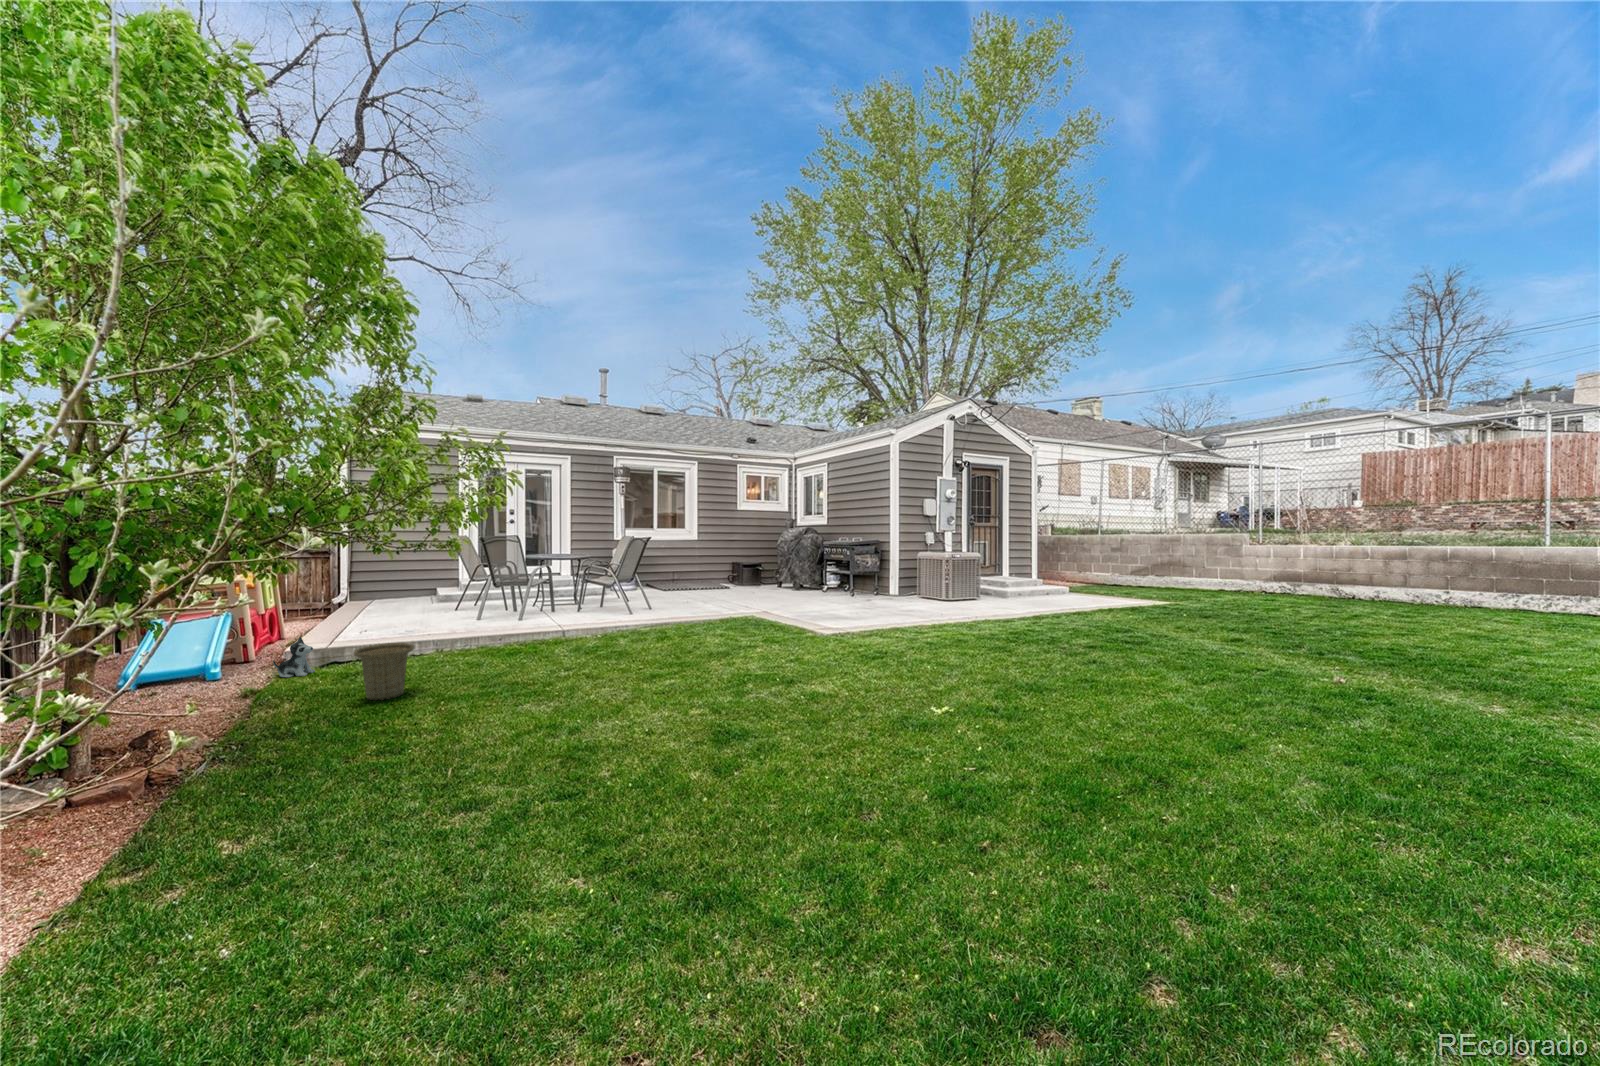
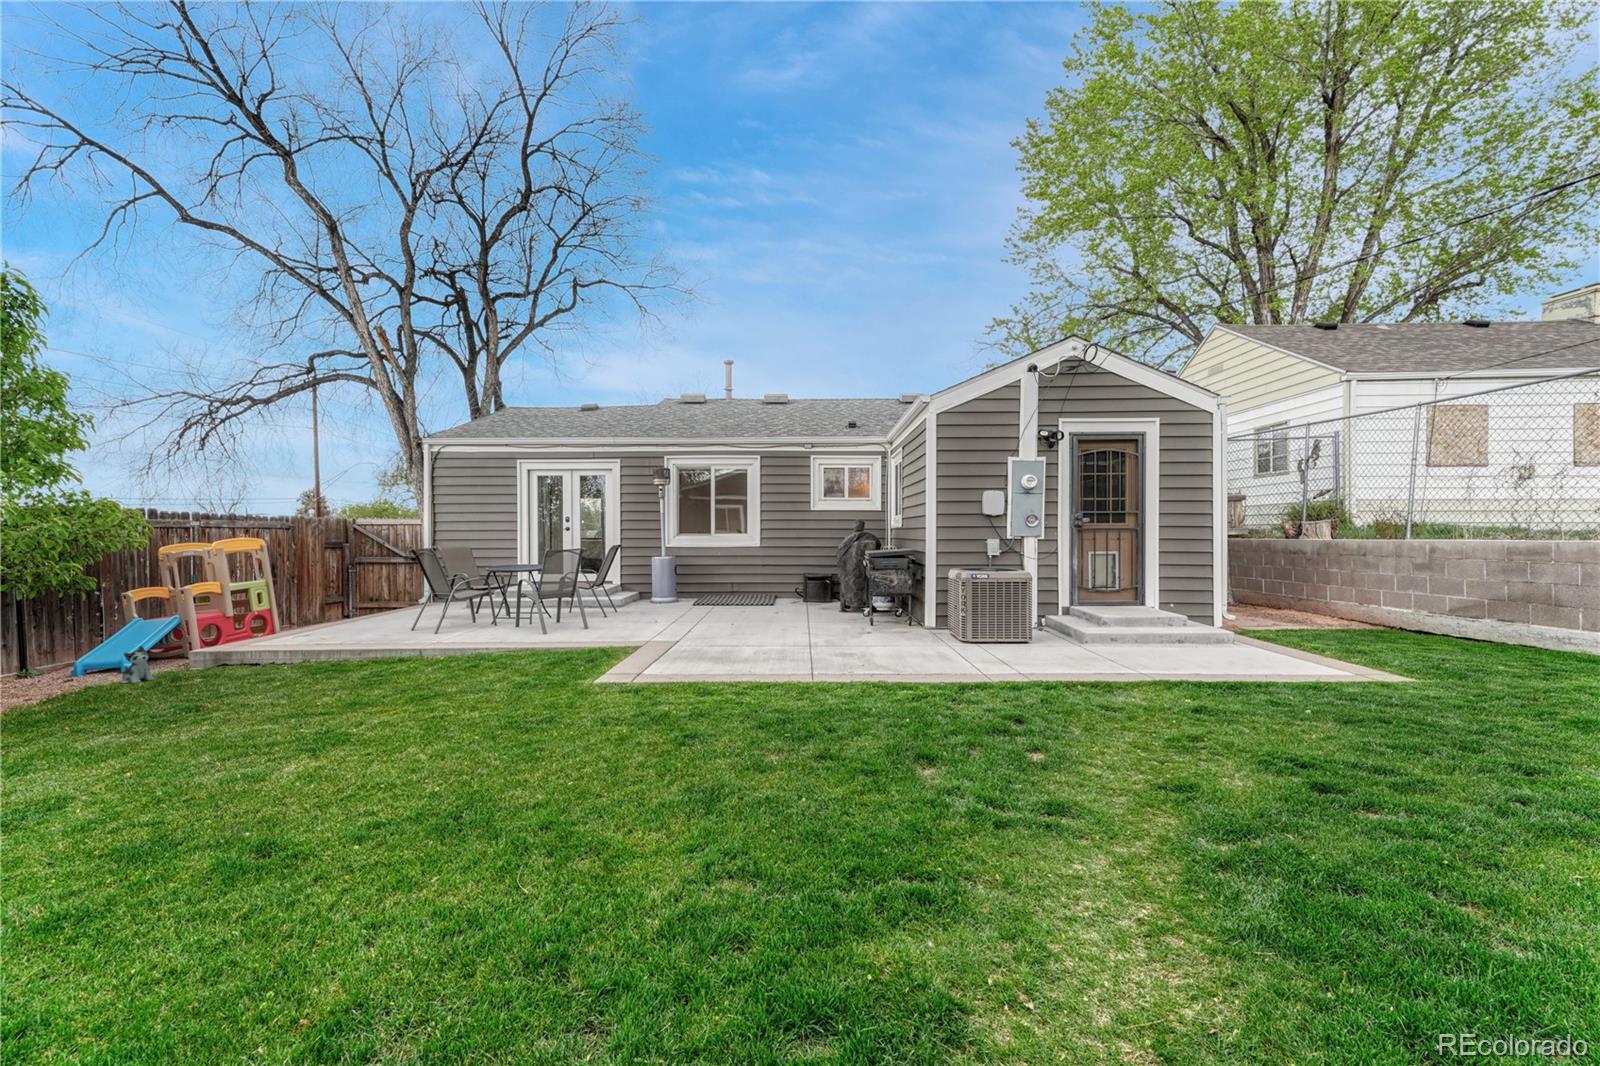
basket: present [354,643,415,700] -> none [35,662,113,721]

